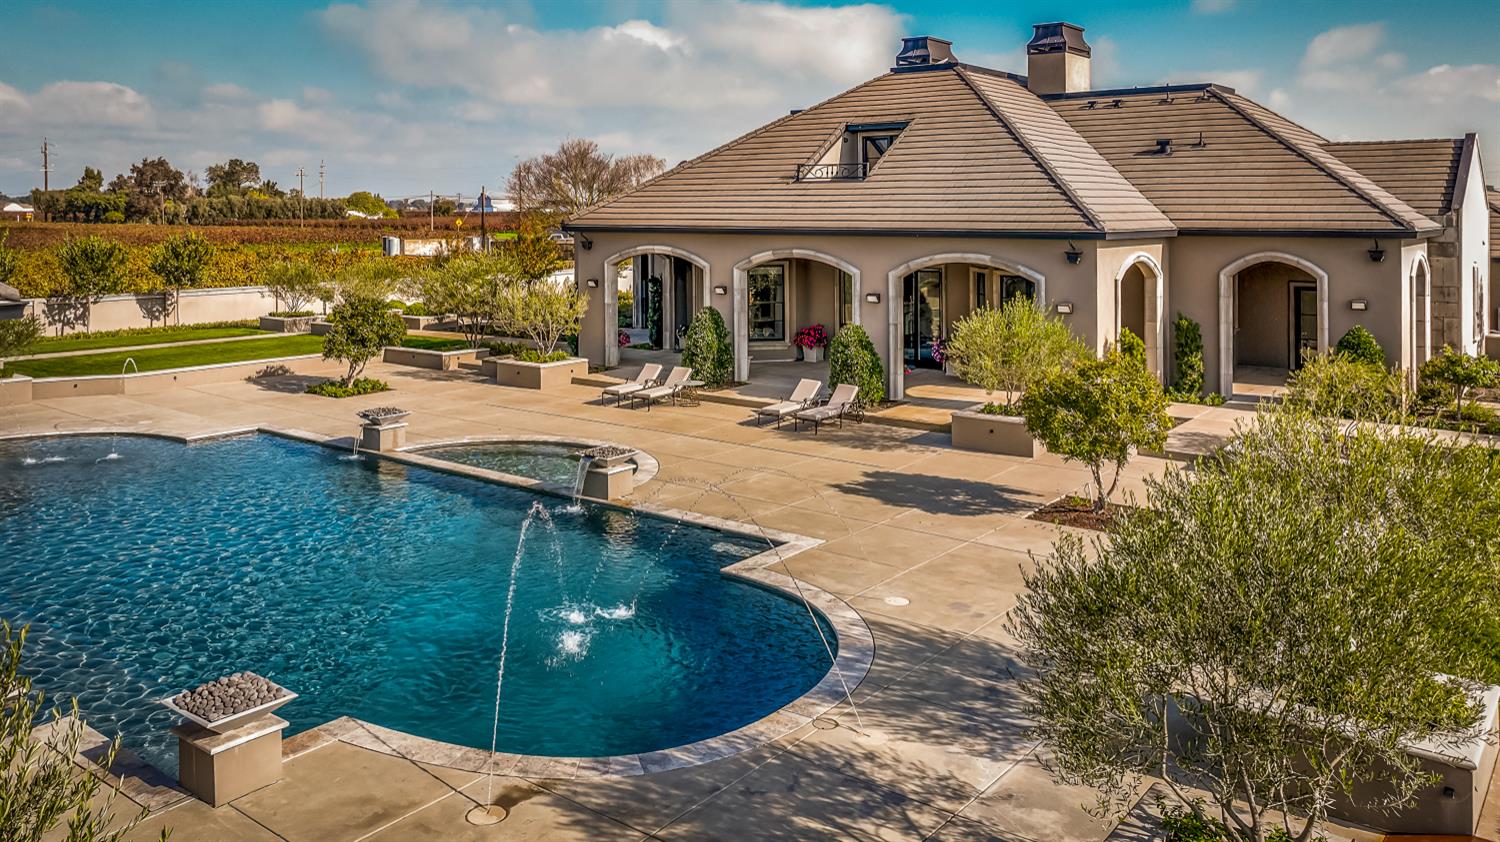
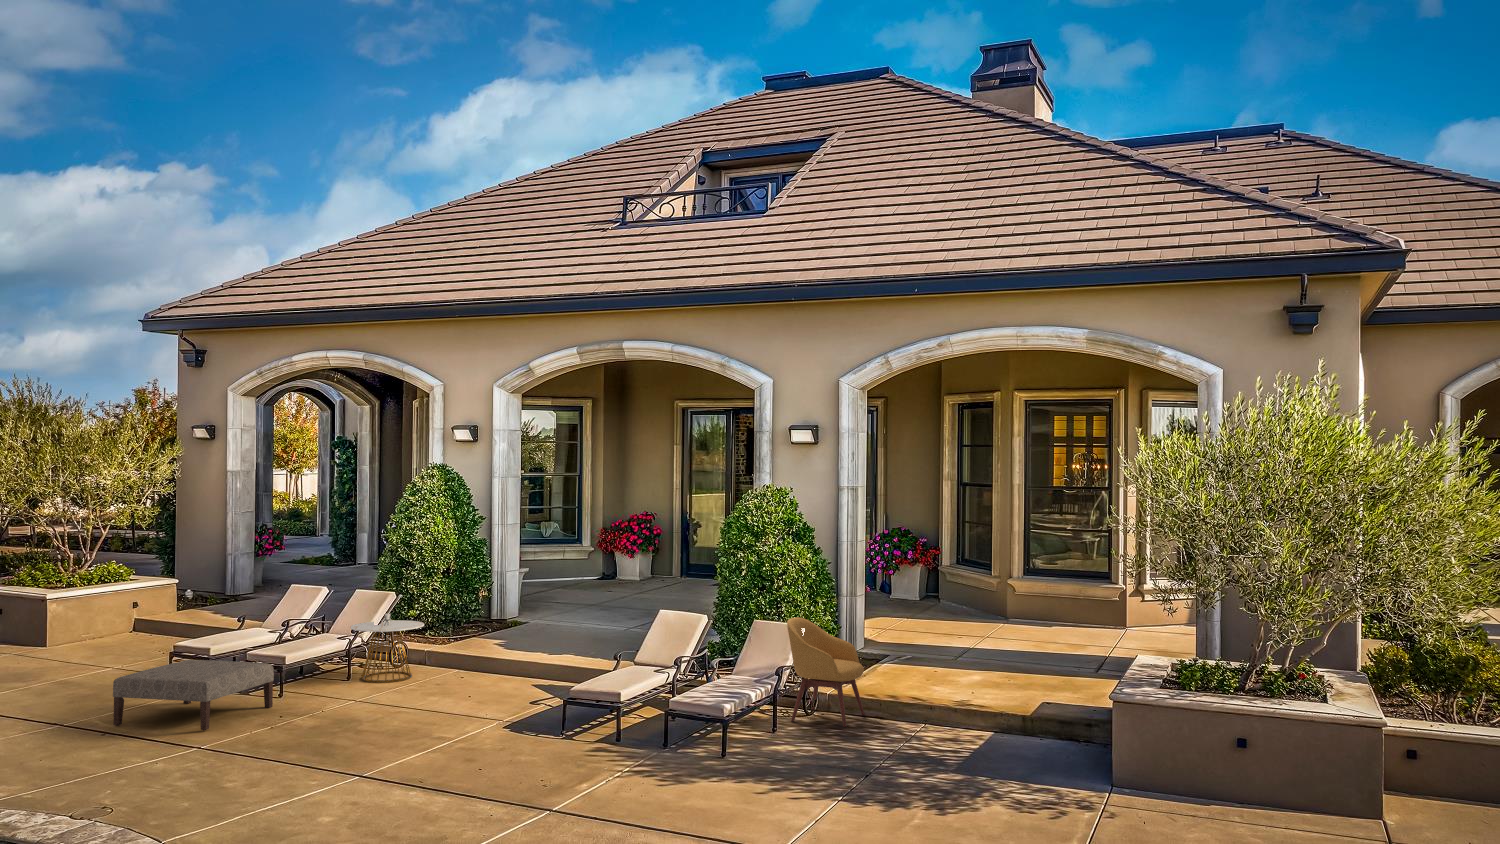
chair: none [851,384,884,427] -> present [787,617,865,727]
ottoman: none [592,394,648,420] -> present [113,660,274,730]

